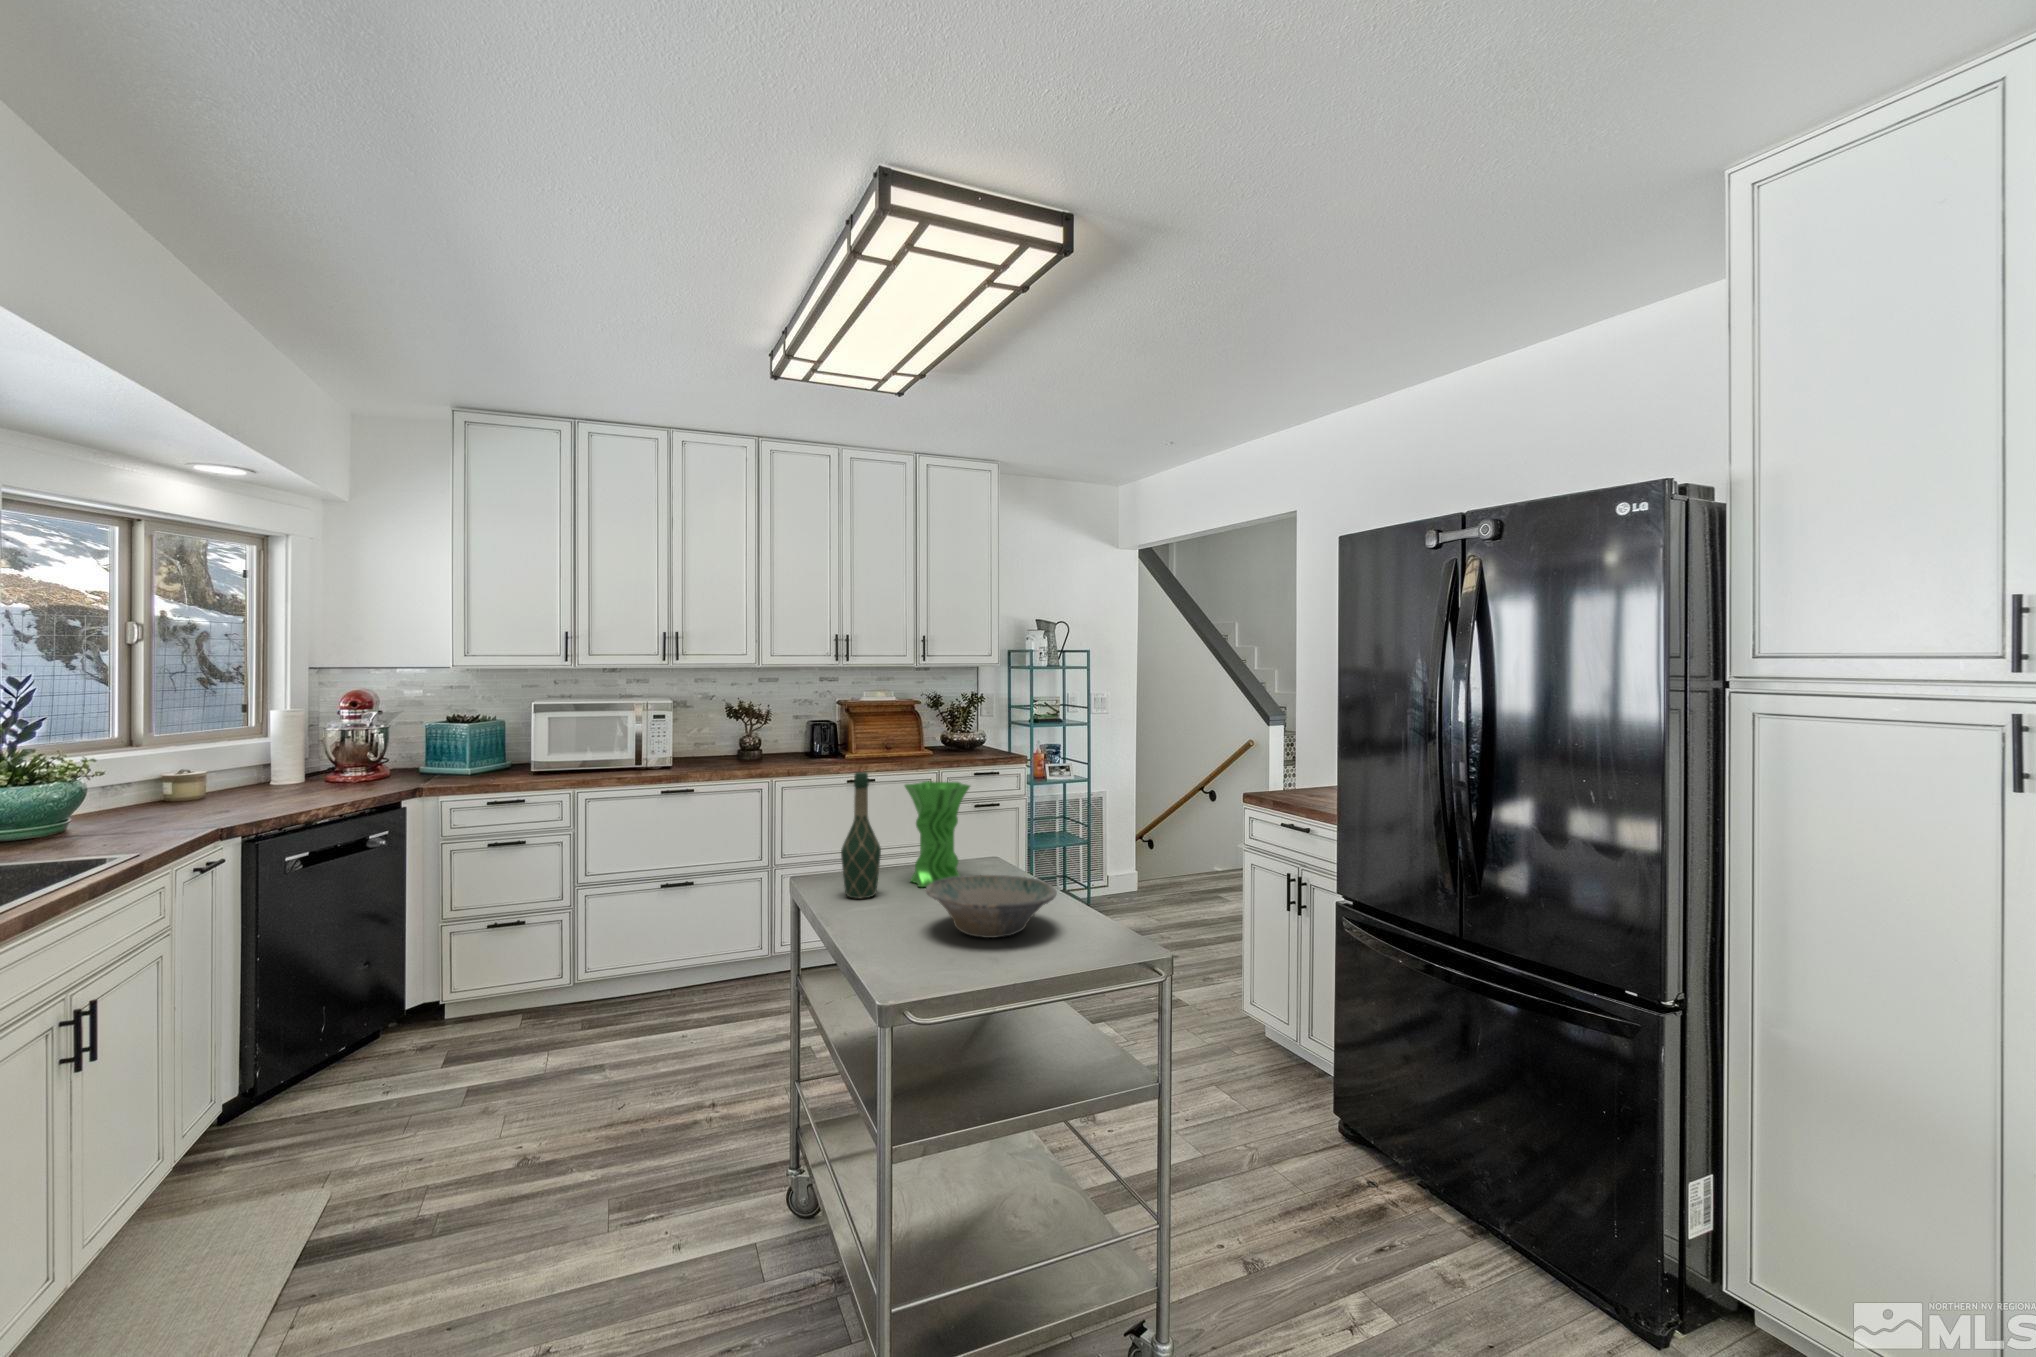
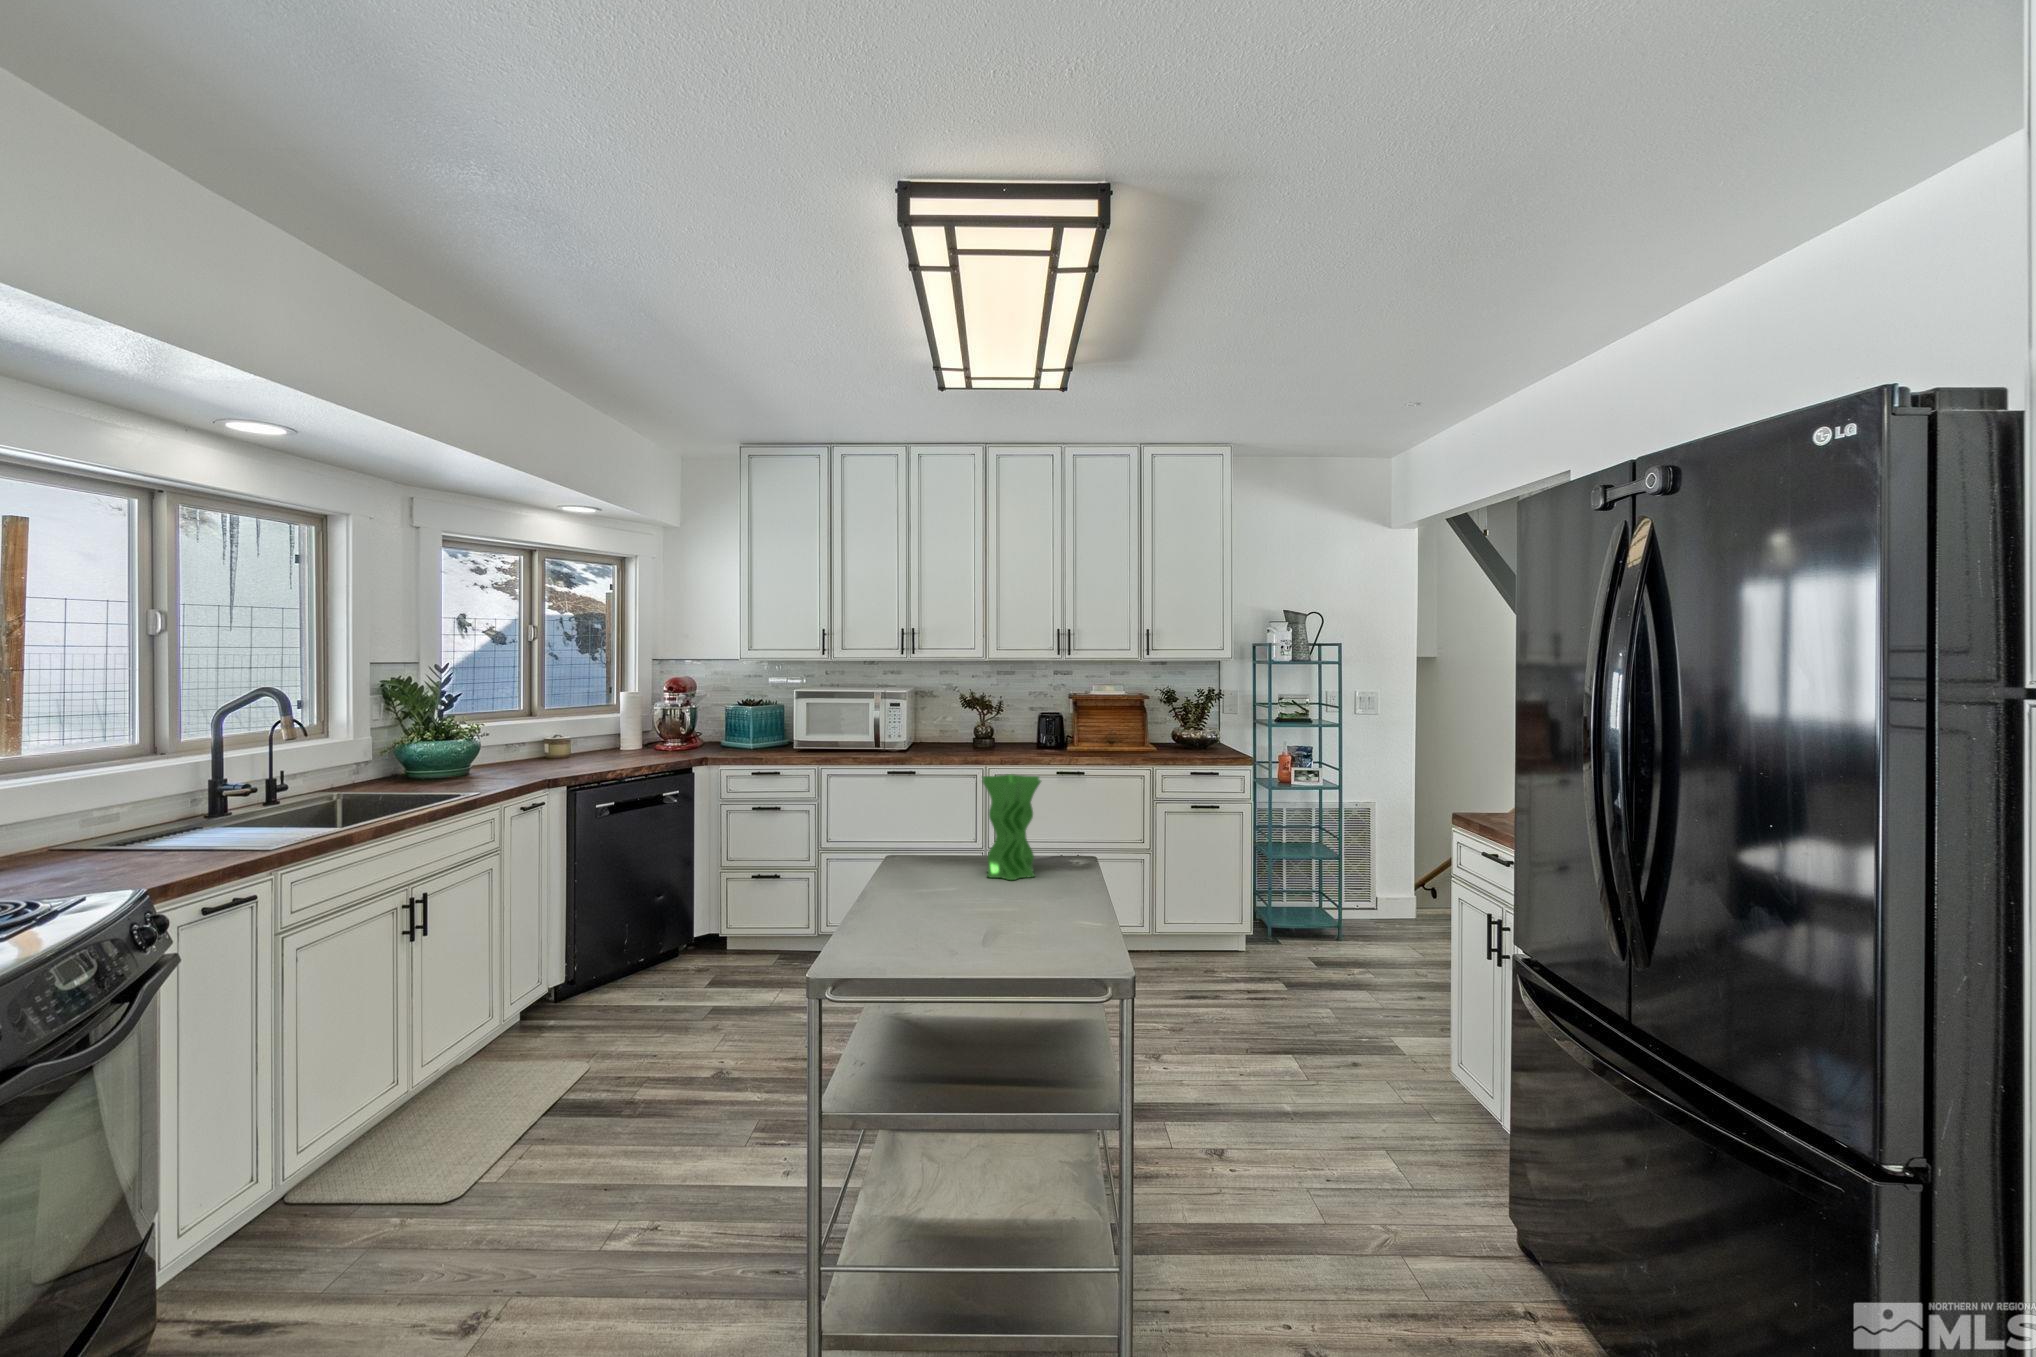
wine bottle: present [841,772,881,898] -> none [908,762,946,882]
bowl: present [926,875,1057,938] -> none [928,869,1059,934]

